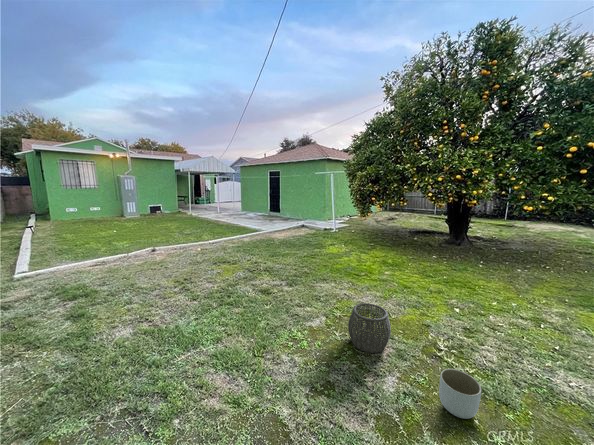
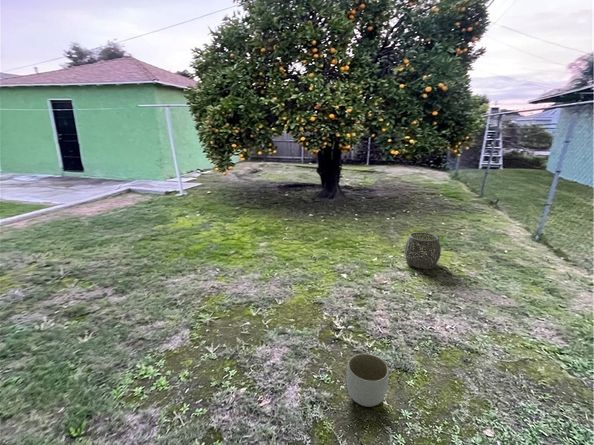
woven basket: present [348,303,391,353] -> present [405,232,441,269]

